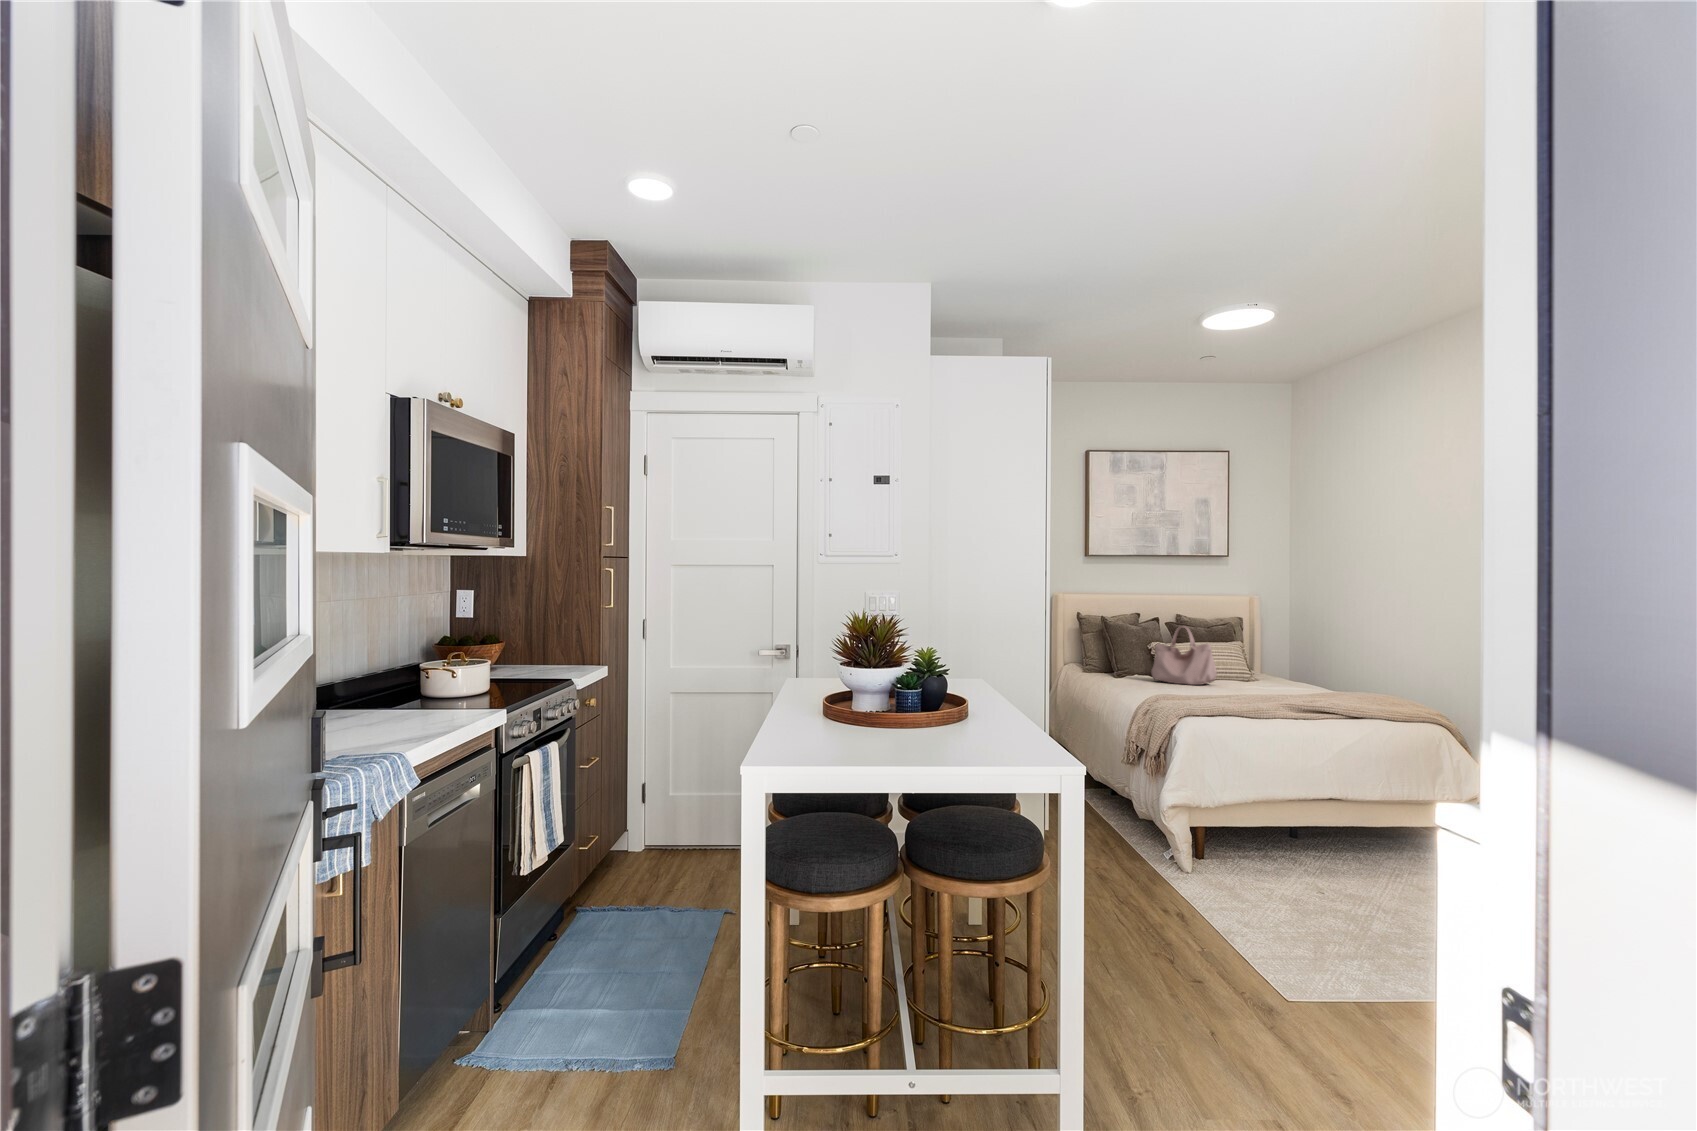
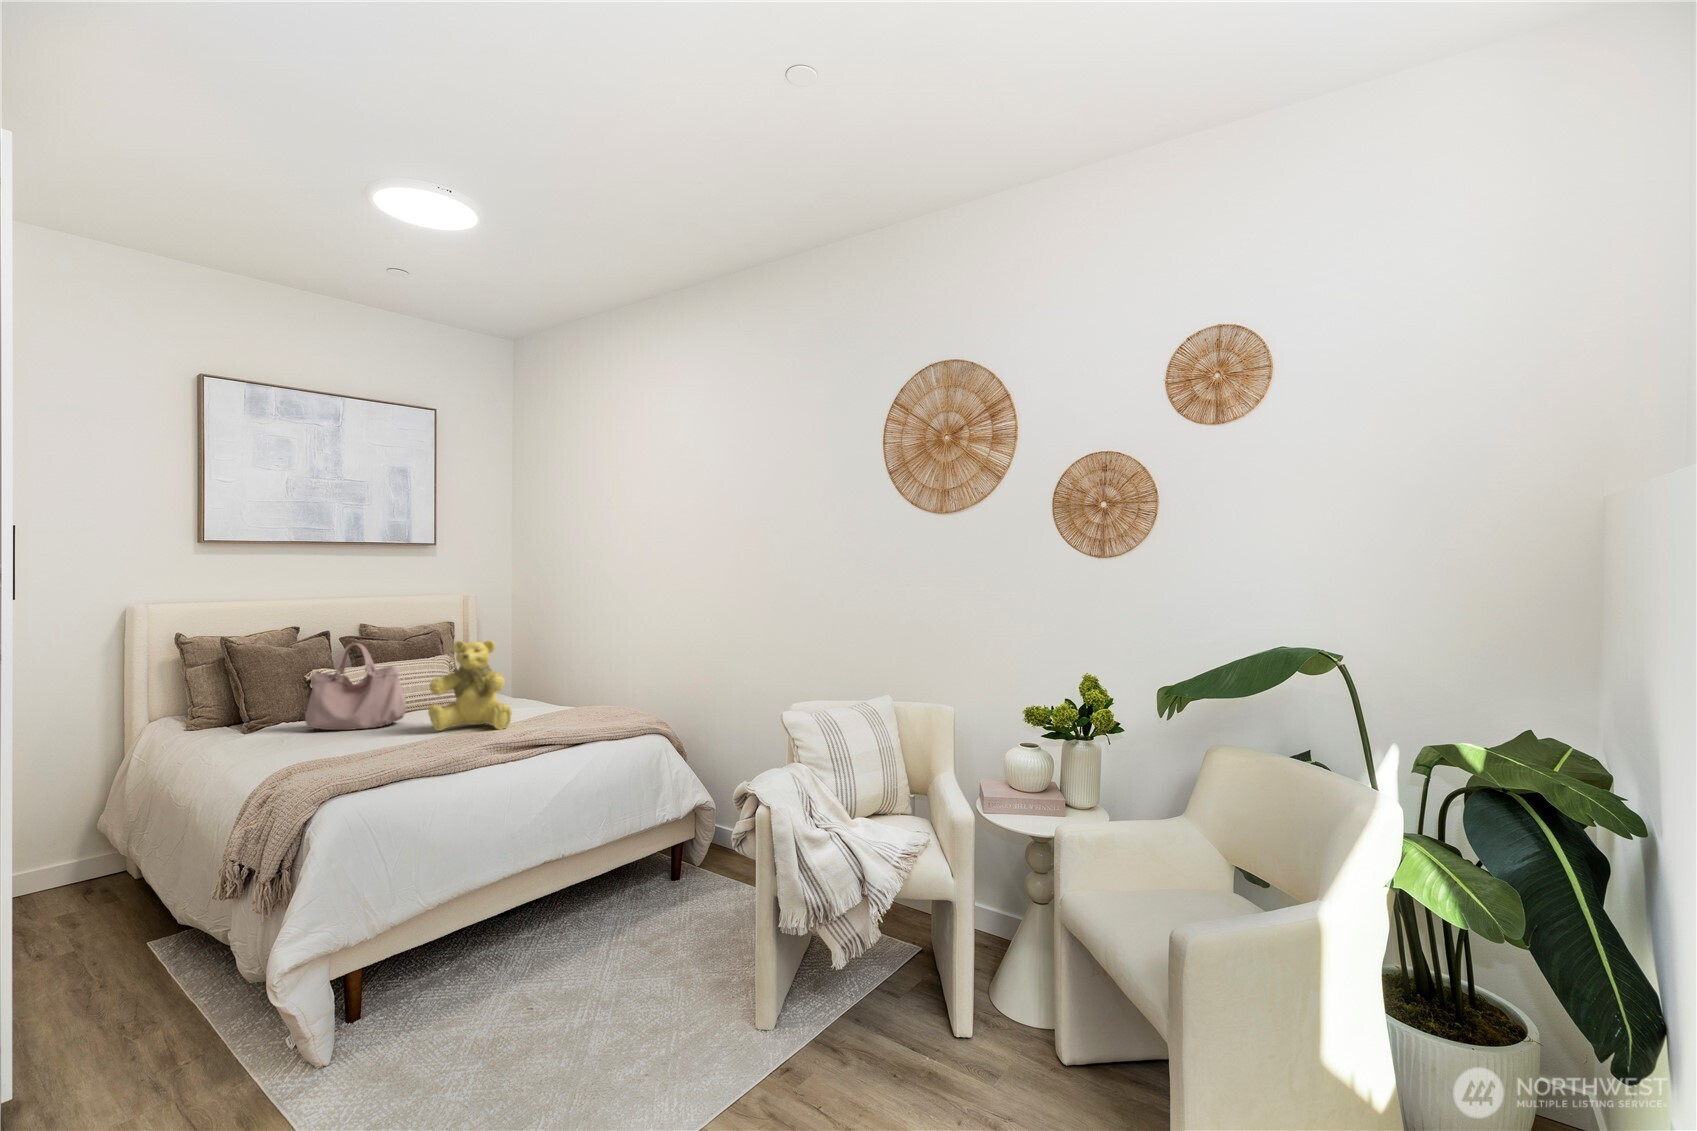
teddy bear: none [1235,630,1298,698] -> present [428,640,512,731]

